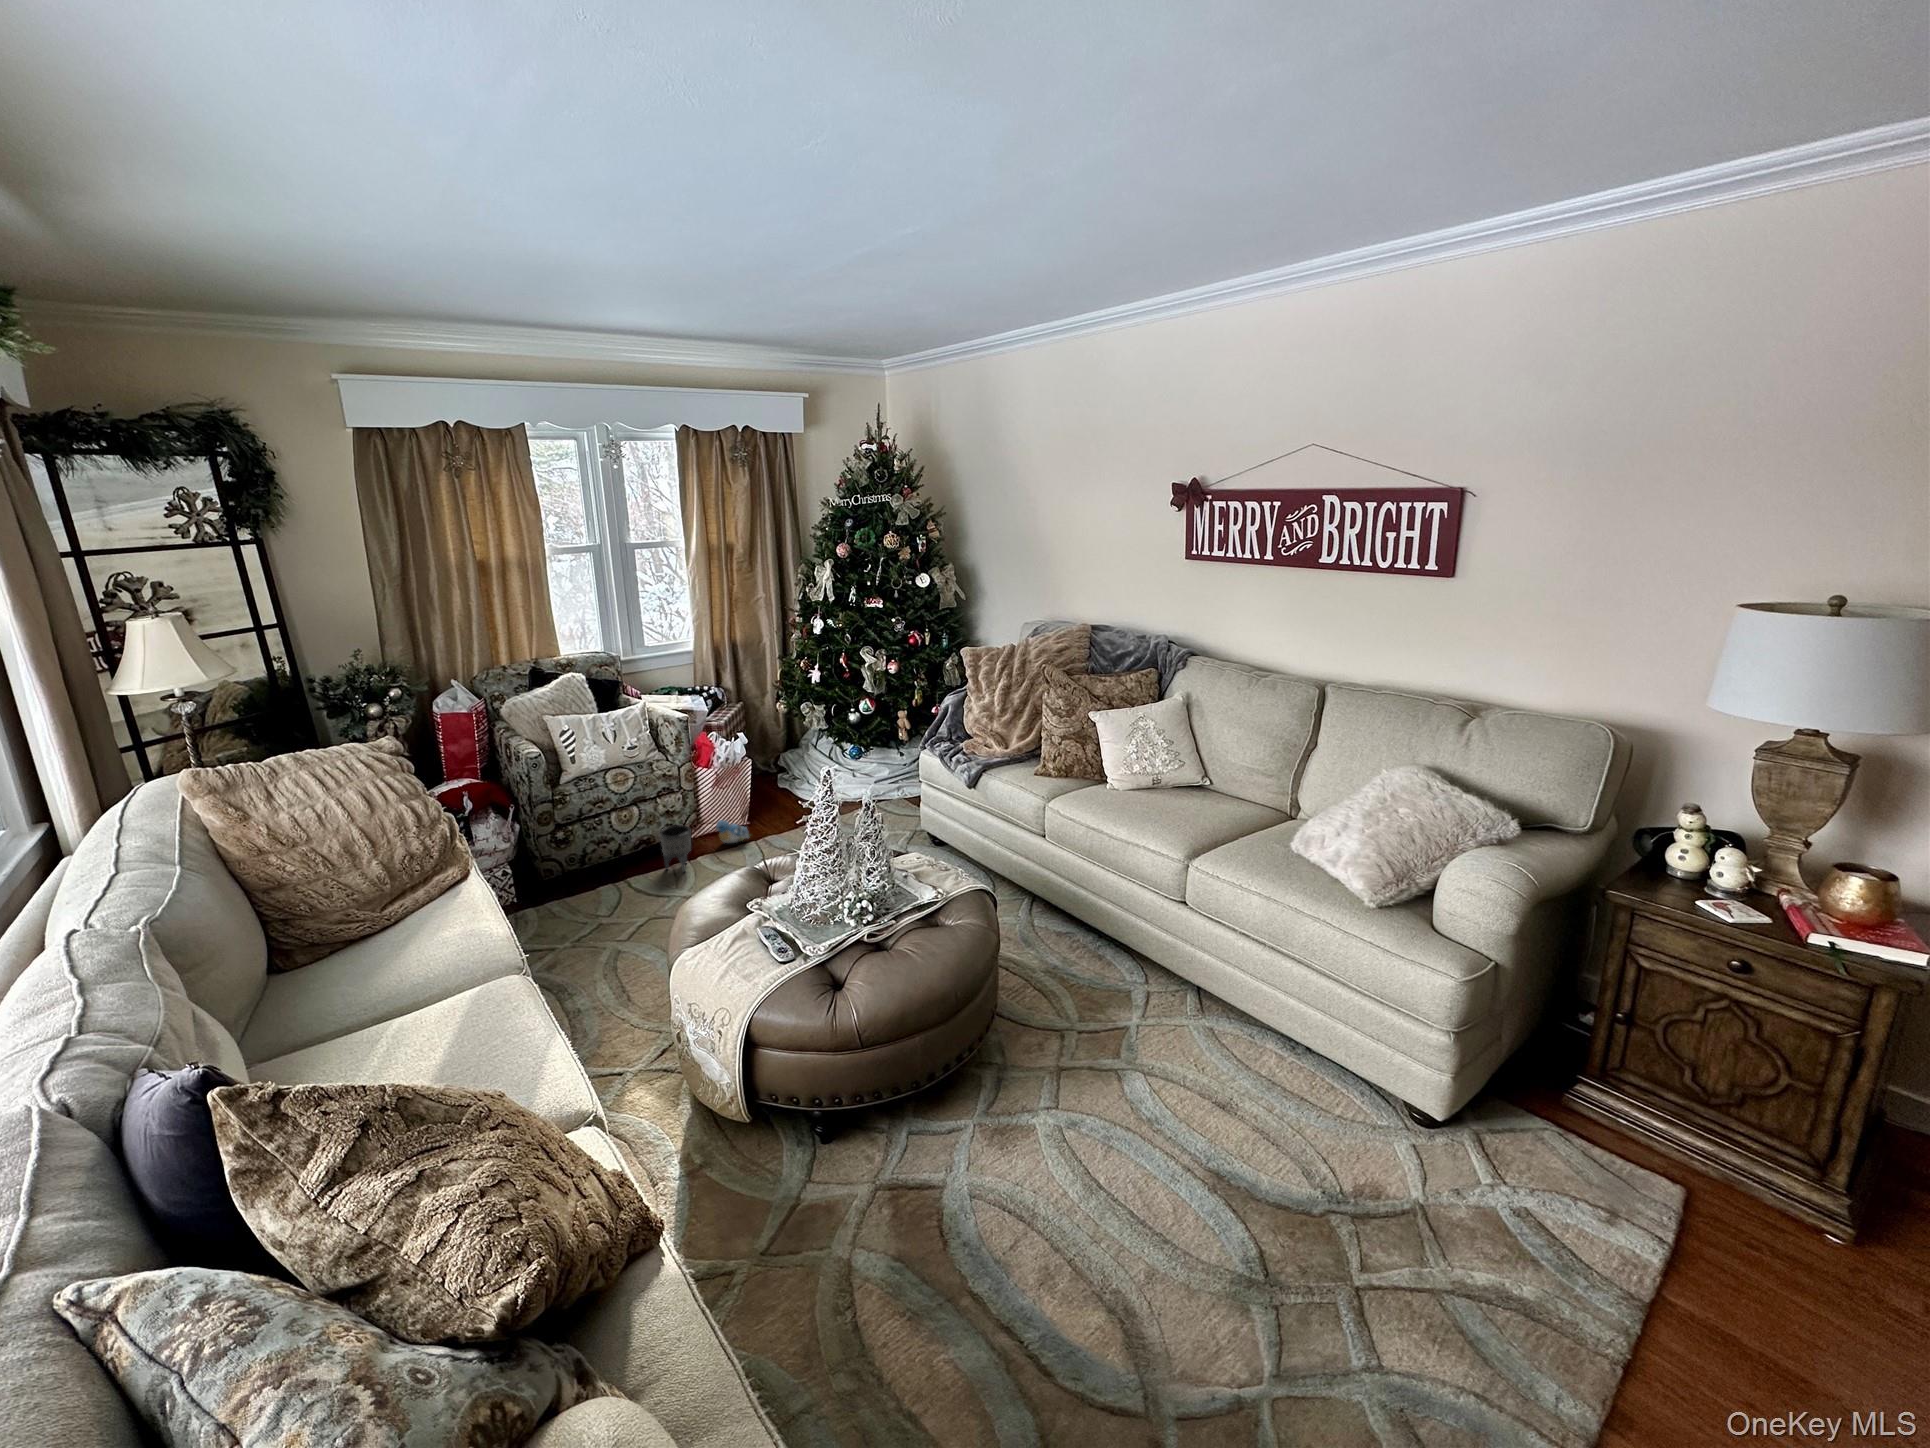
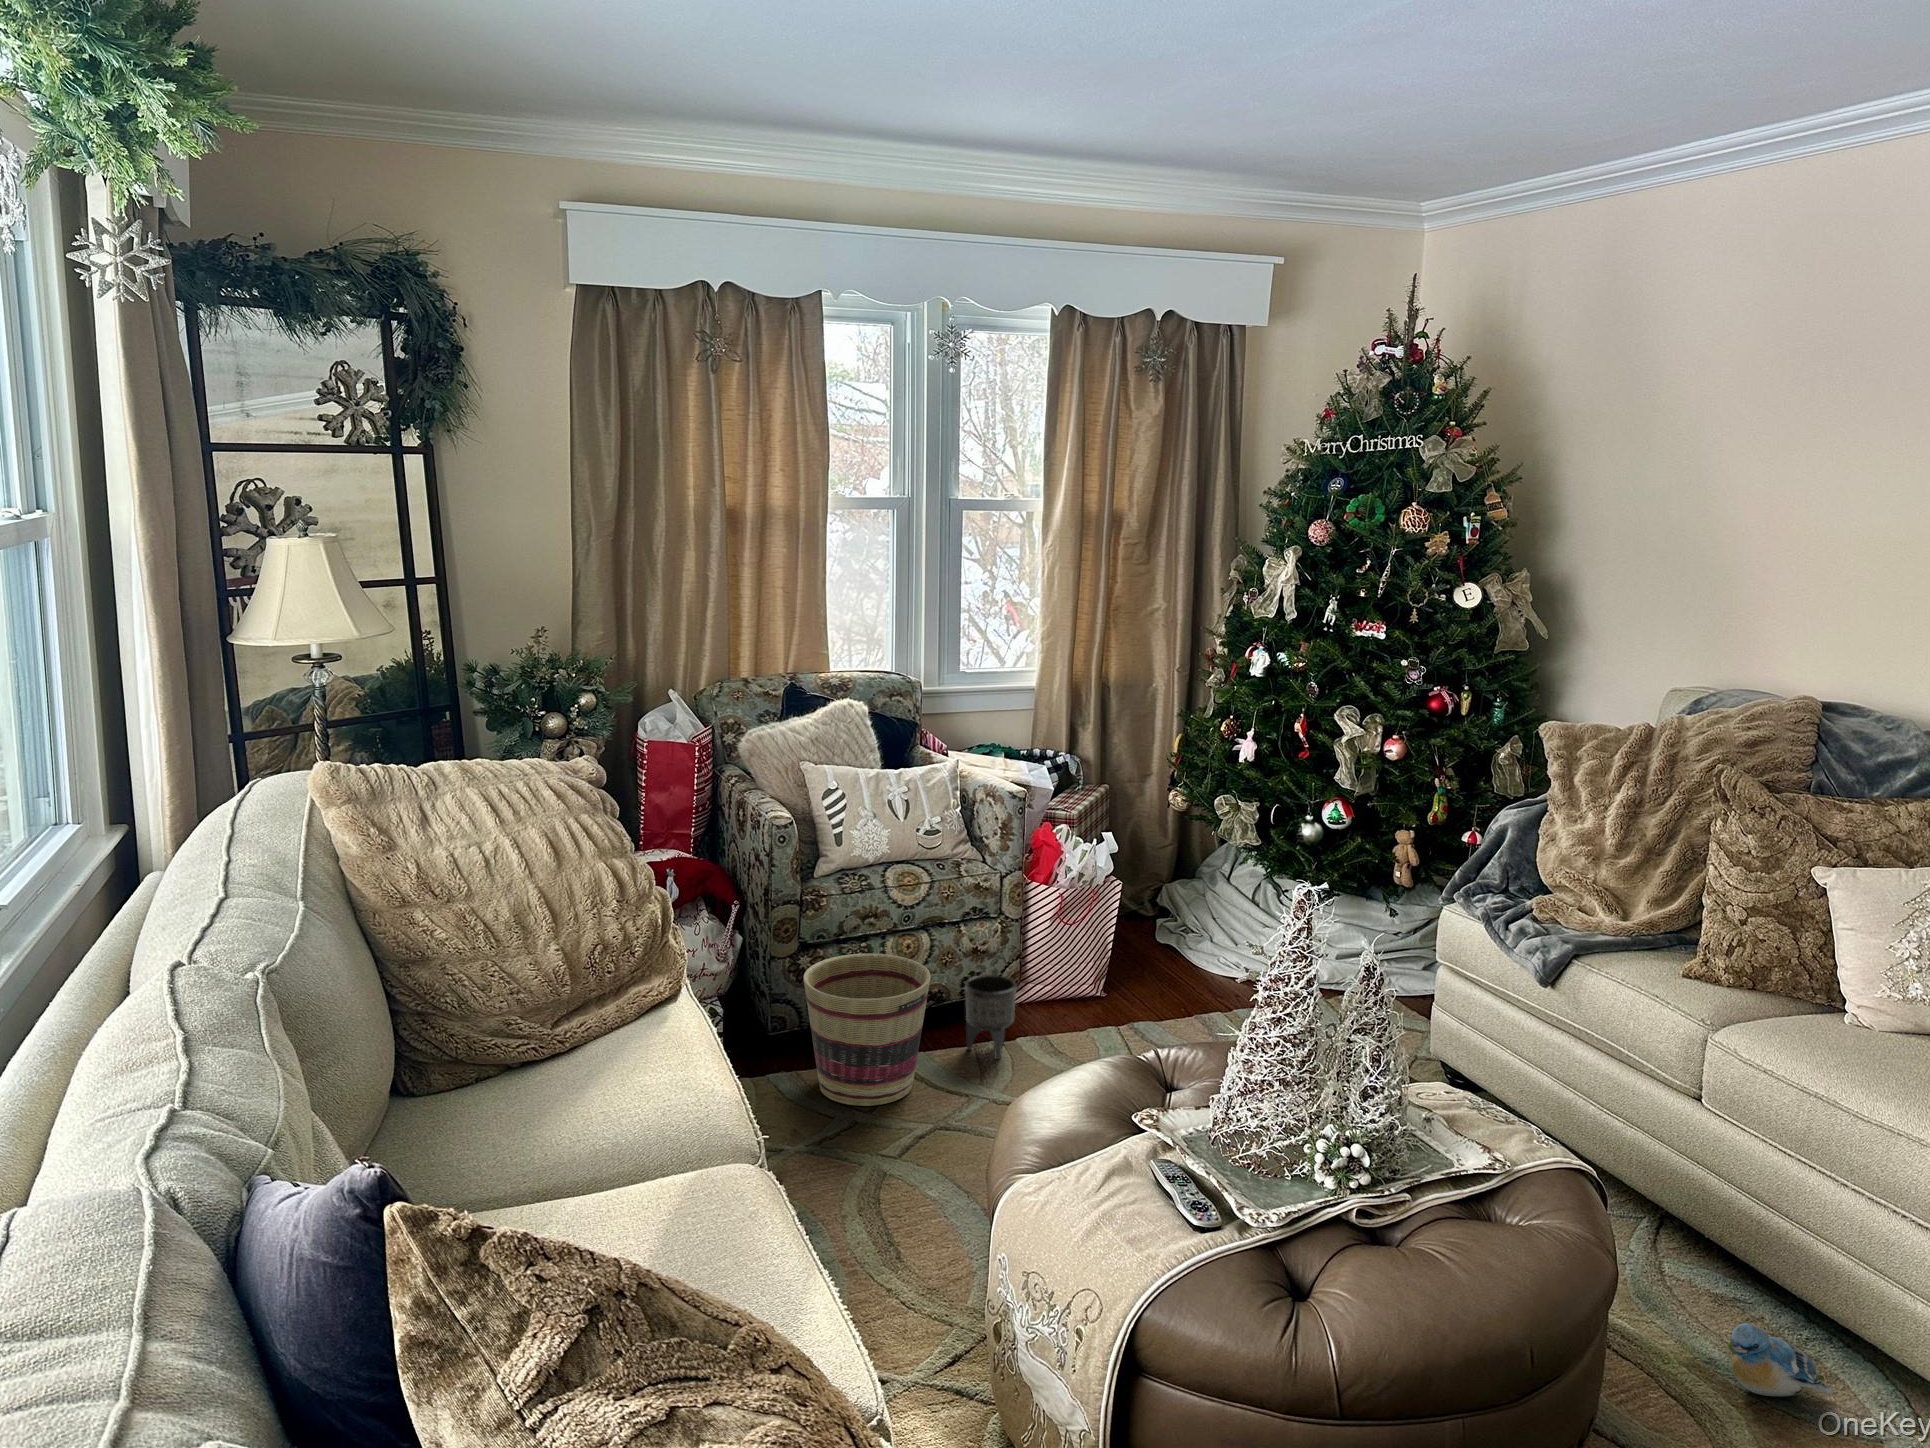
plush toy: present [716,820,751,843] -> present [1728,1323,1833,1397]
basket: none [557,824,636,915] -> present [803,954,930,1106]

